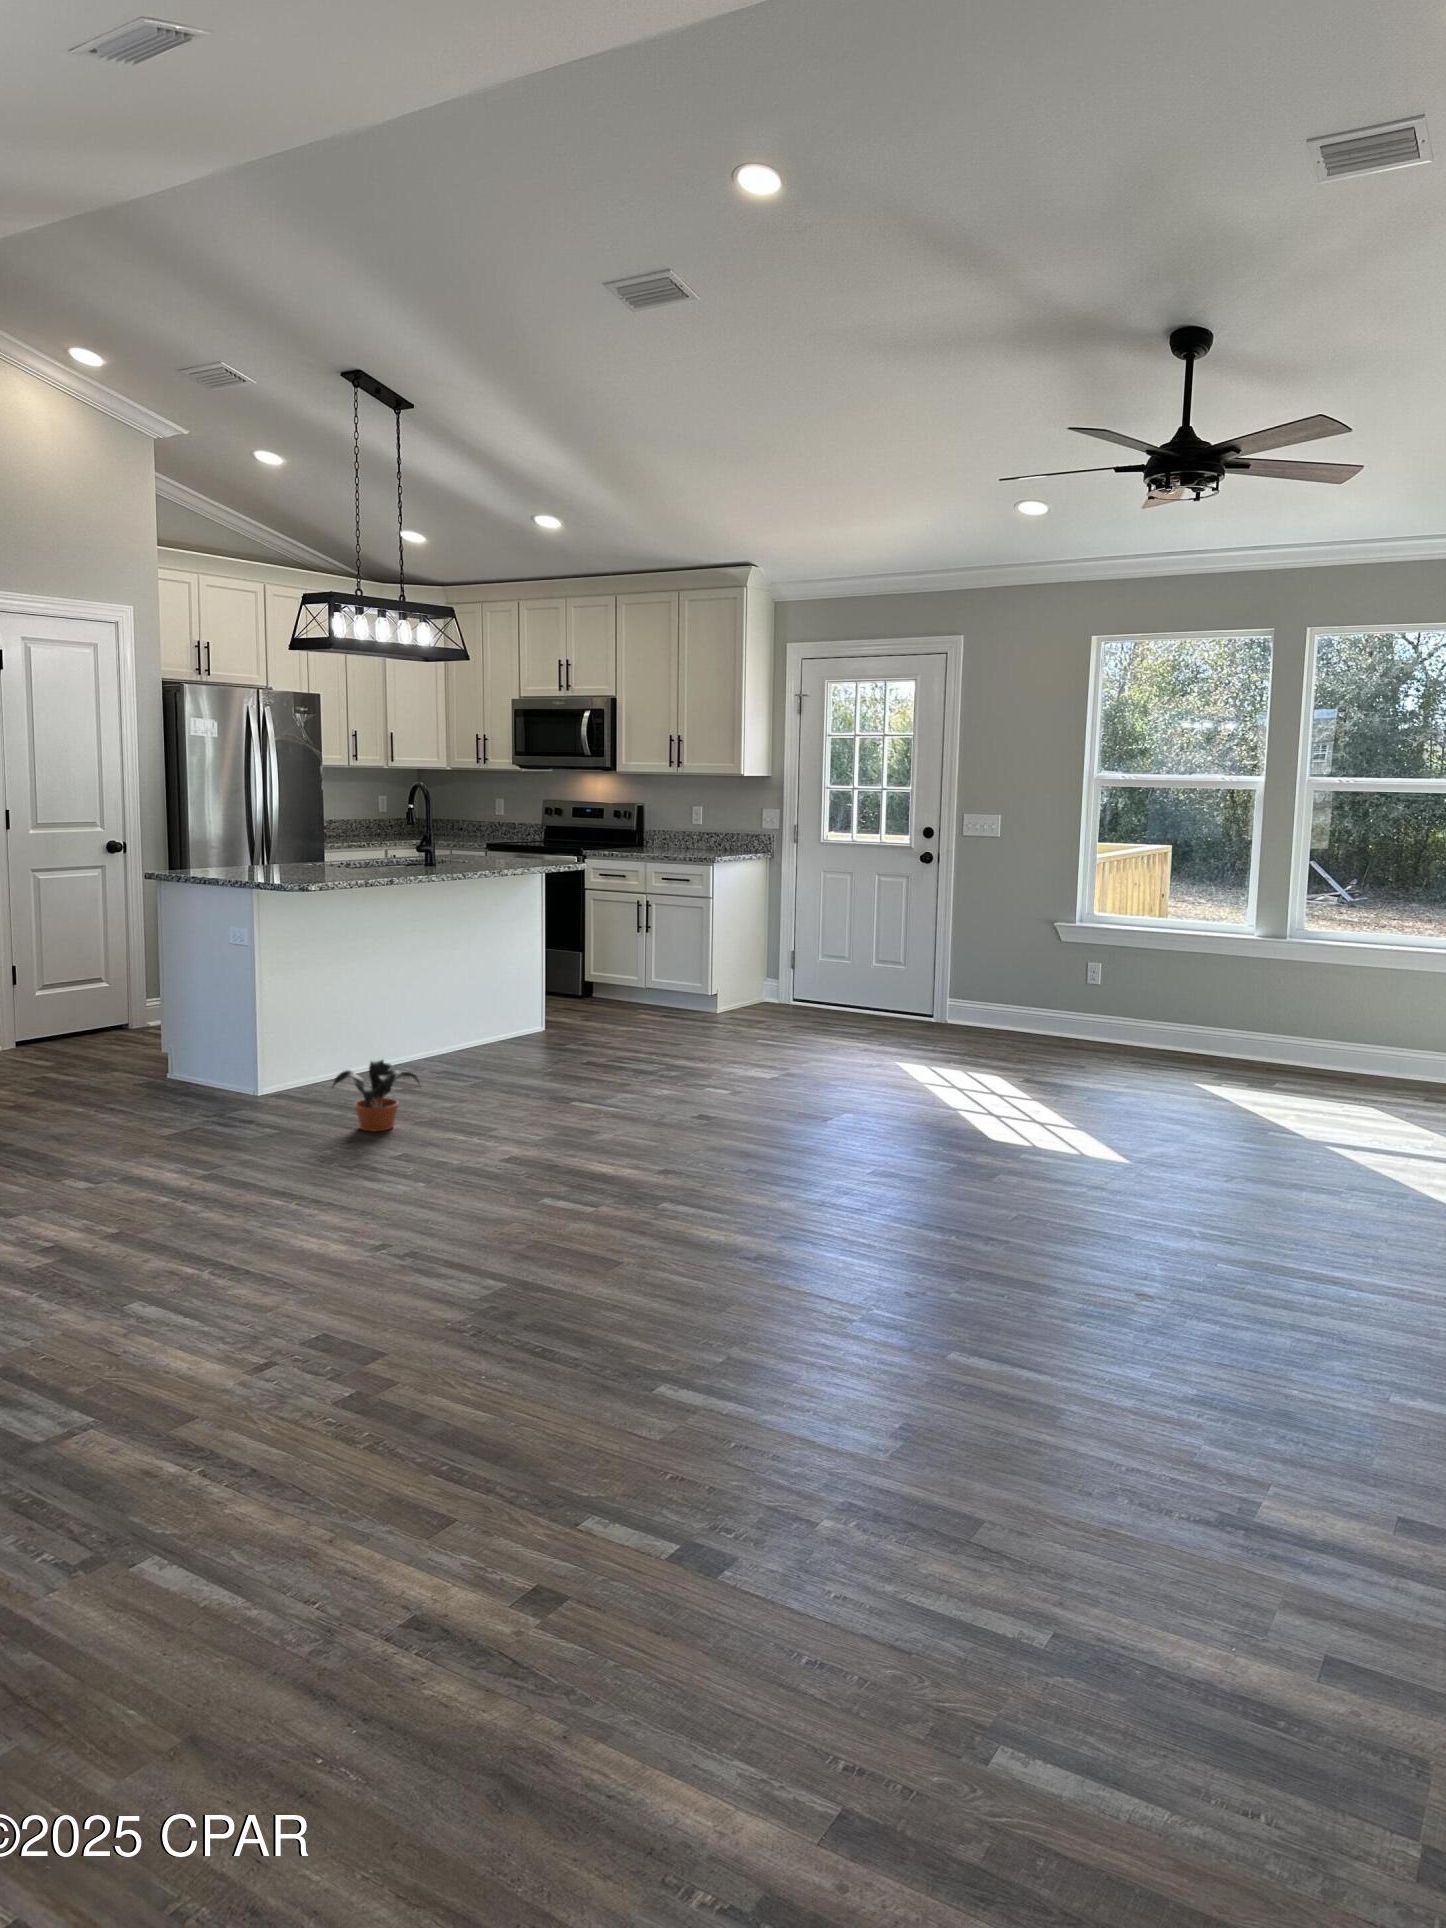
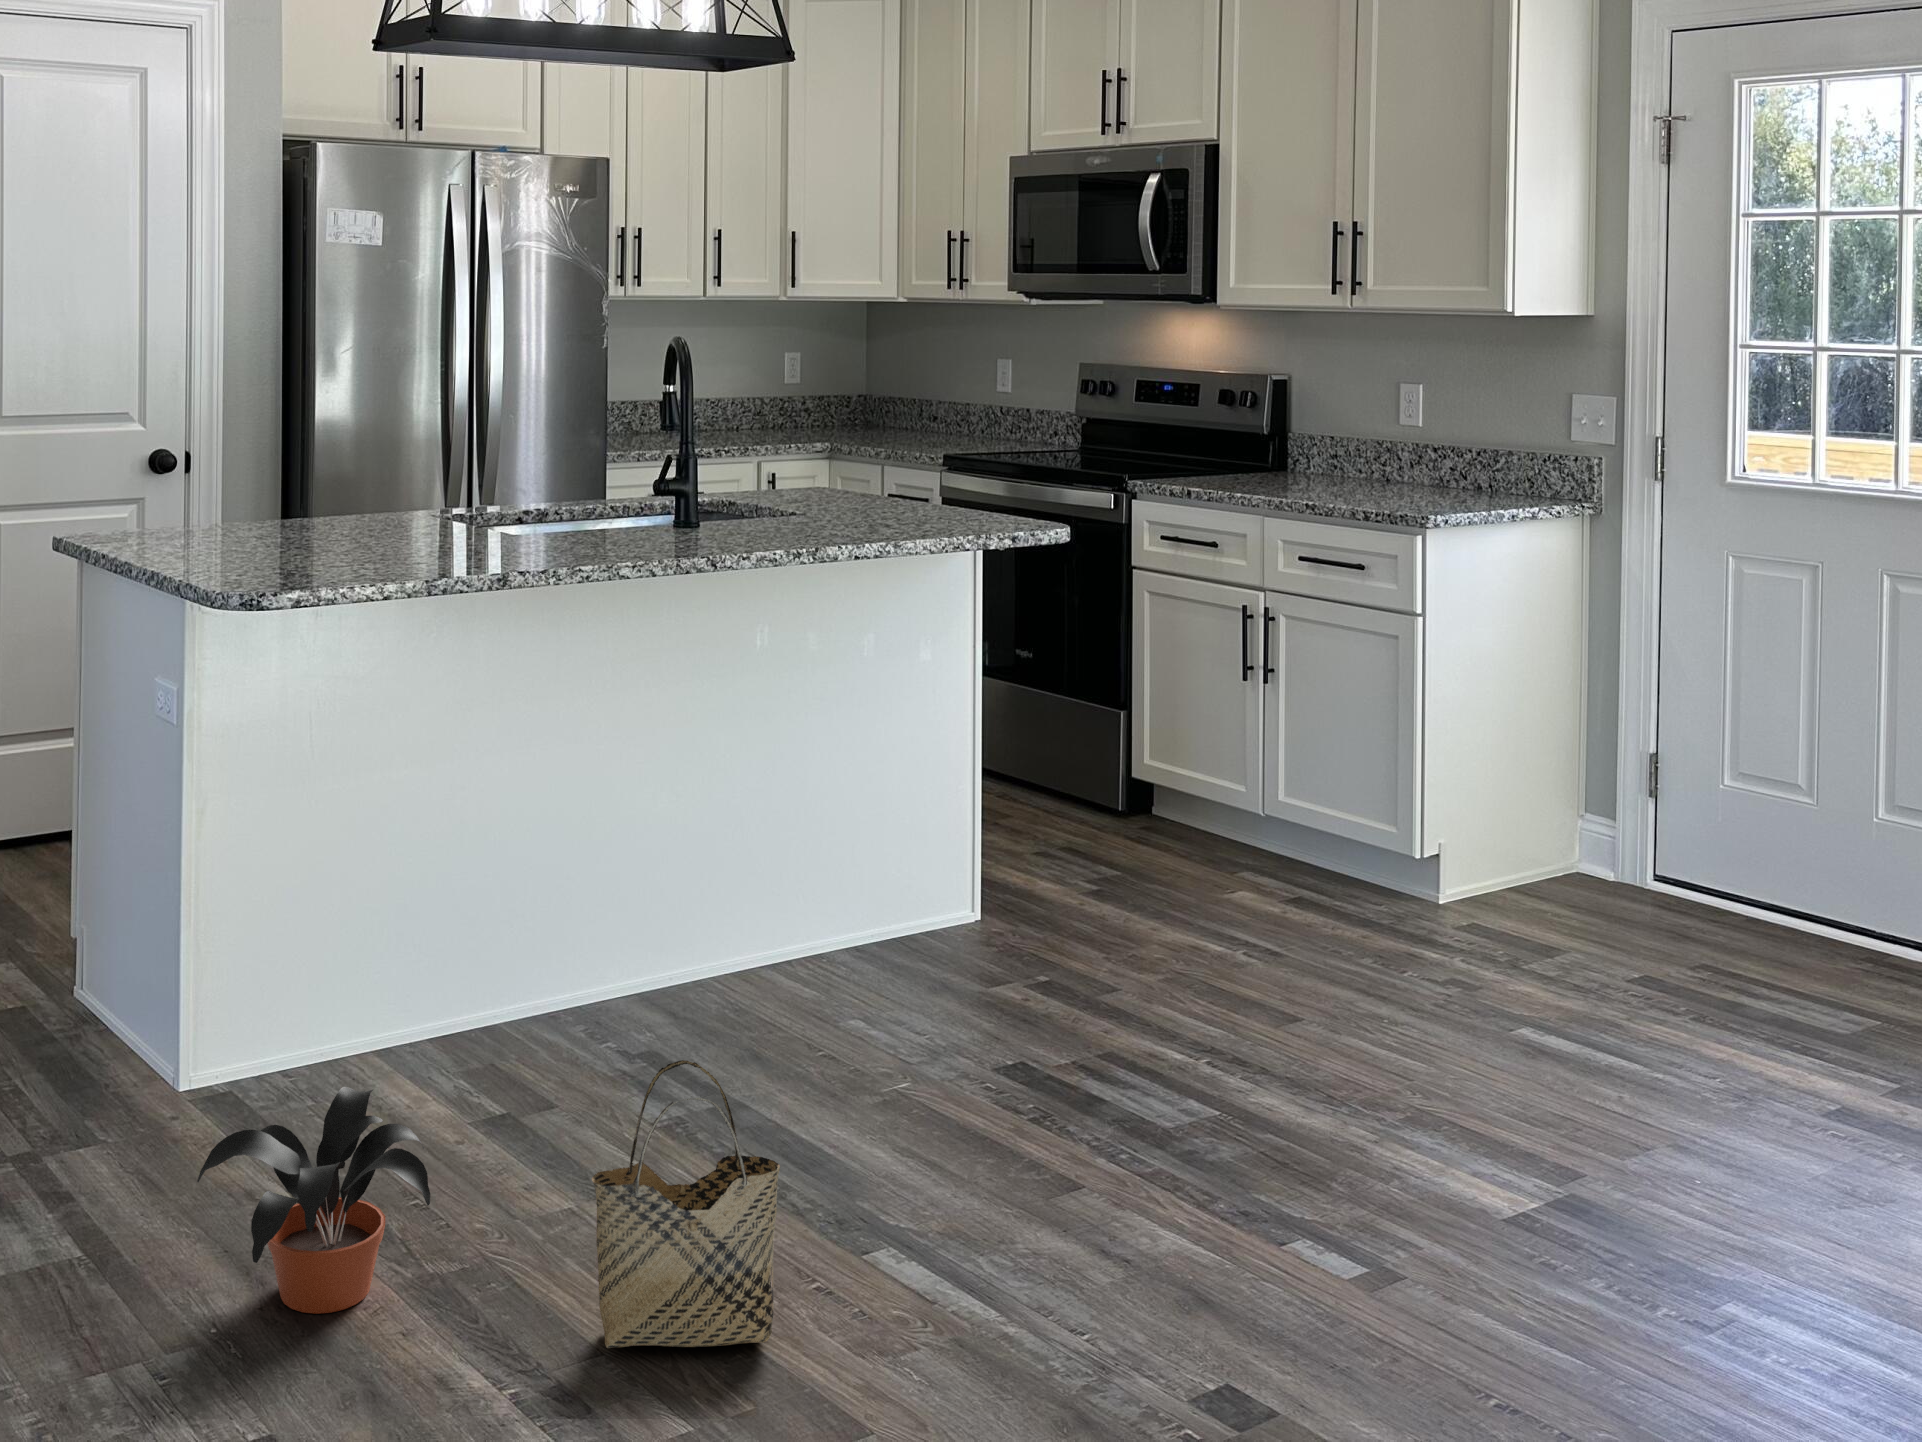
woven basket: none [483,1032,545,1125] -> present [592,1060,780,1348]

